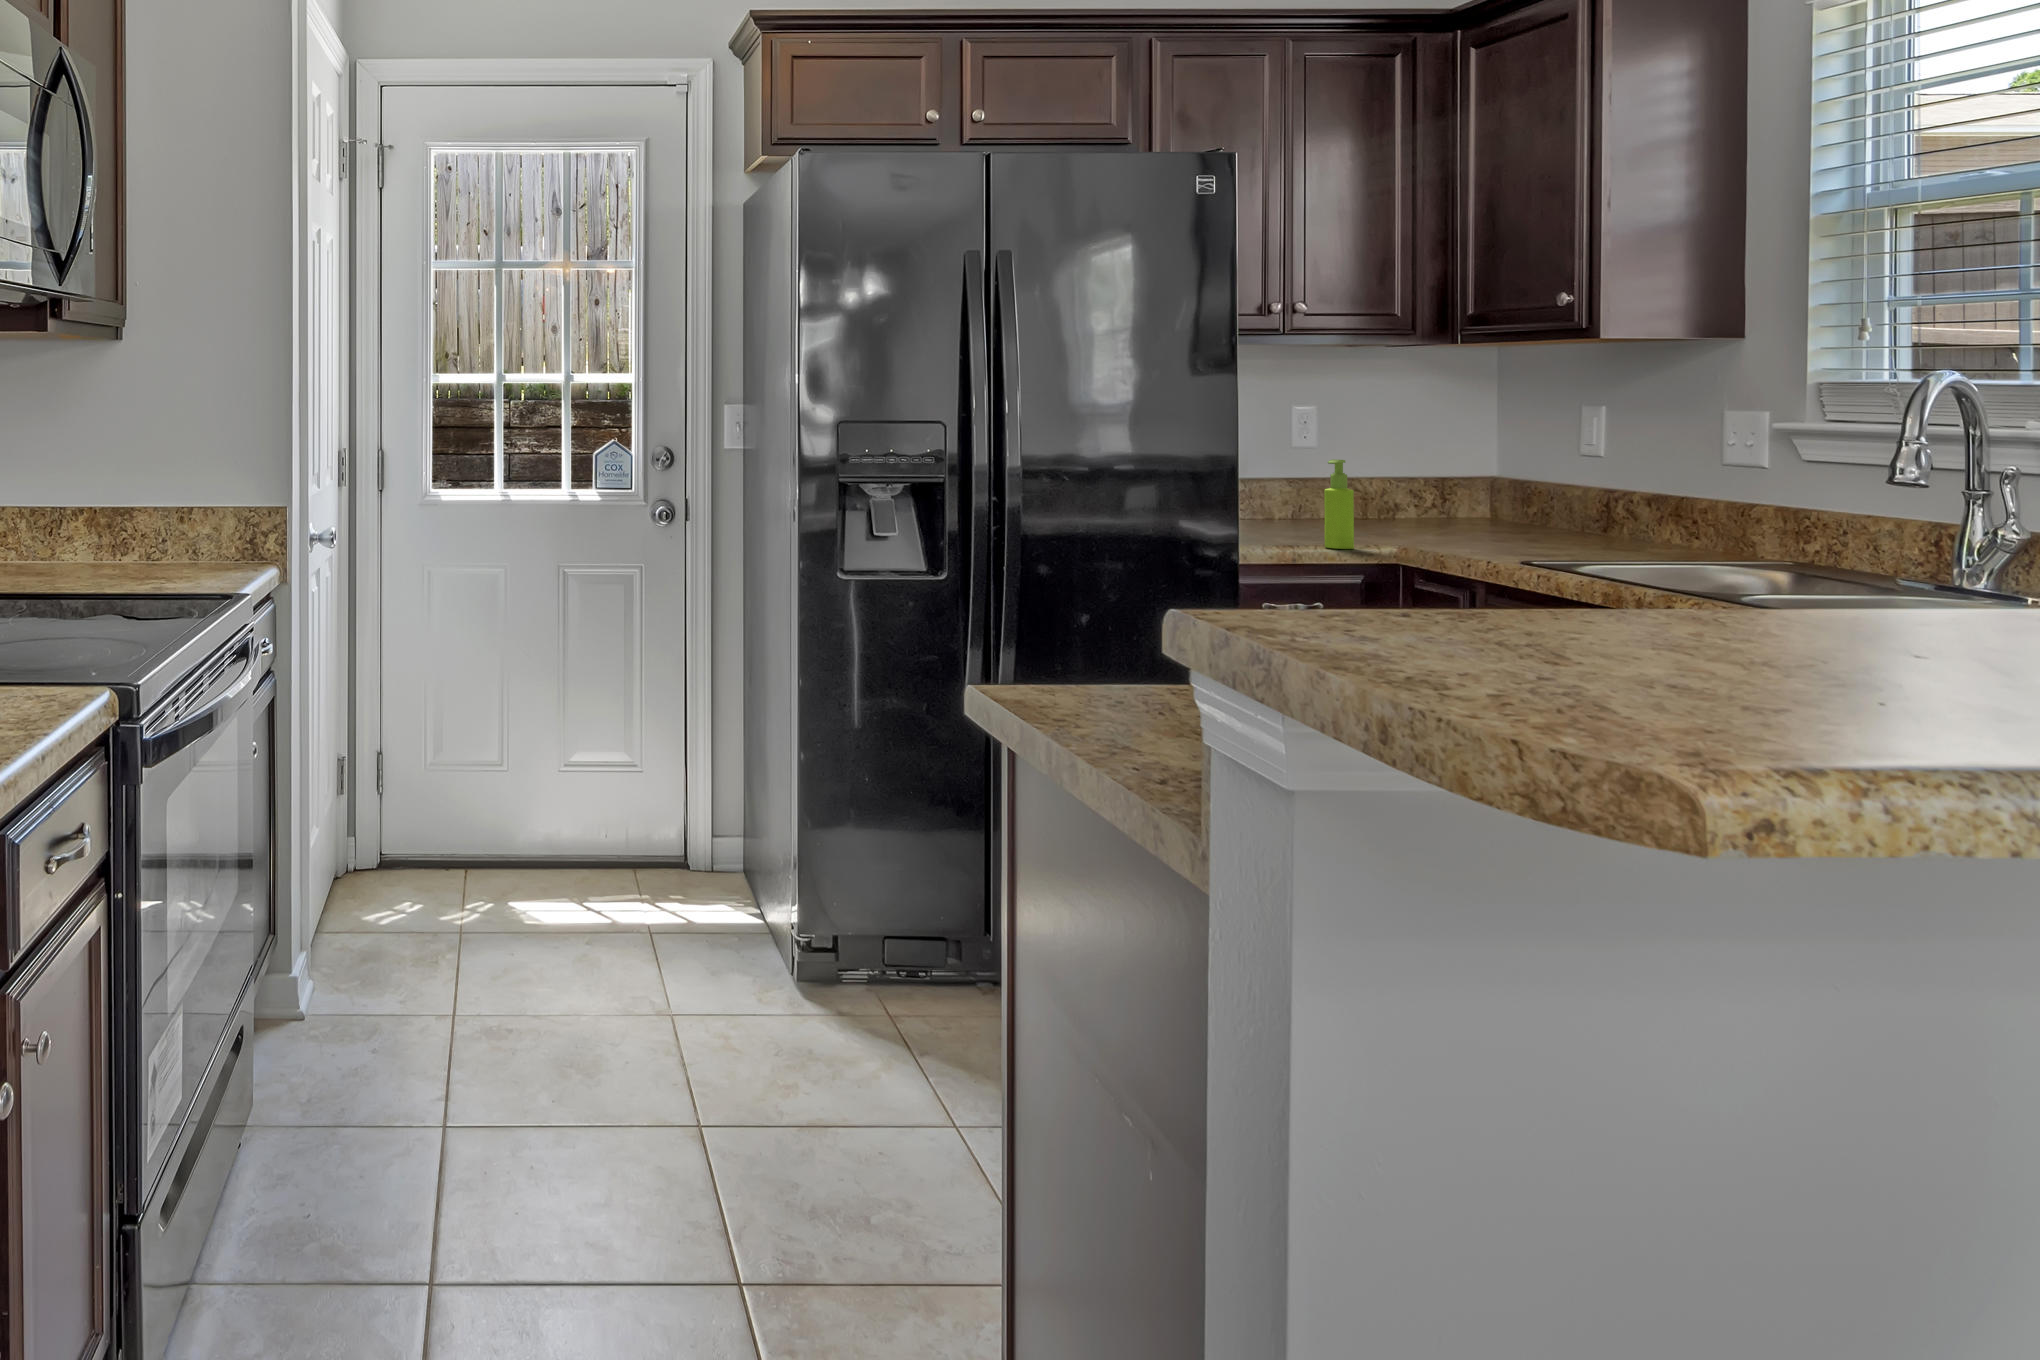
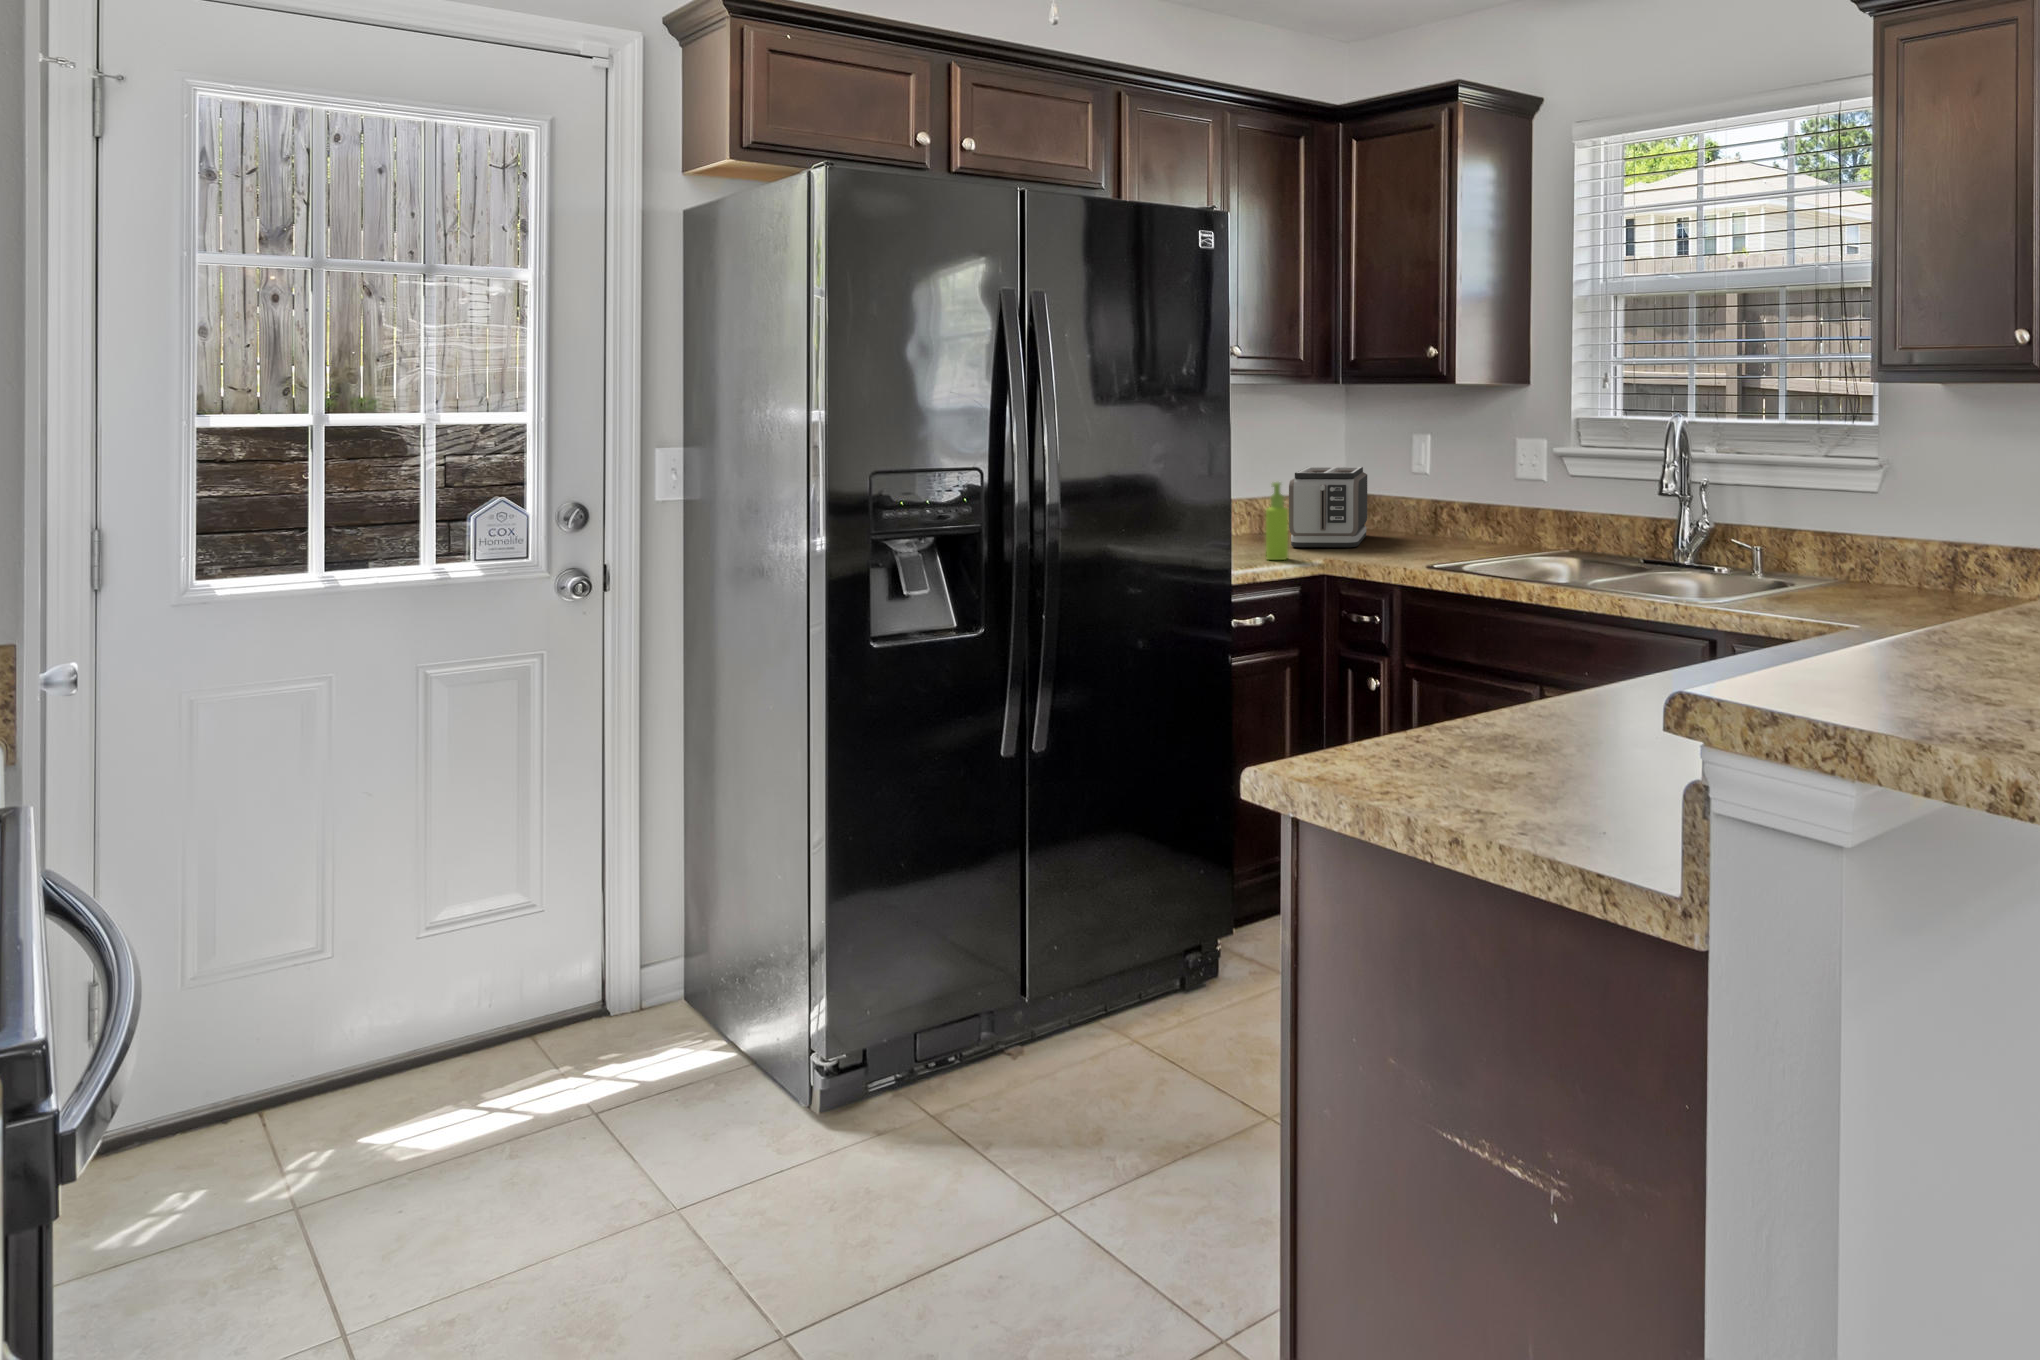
toaster: none [1373,448,1503,544] -> present [1289,467,1367,547]

